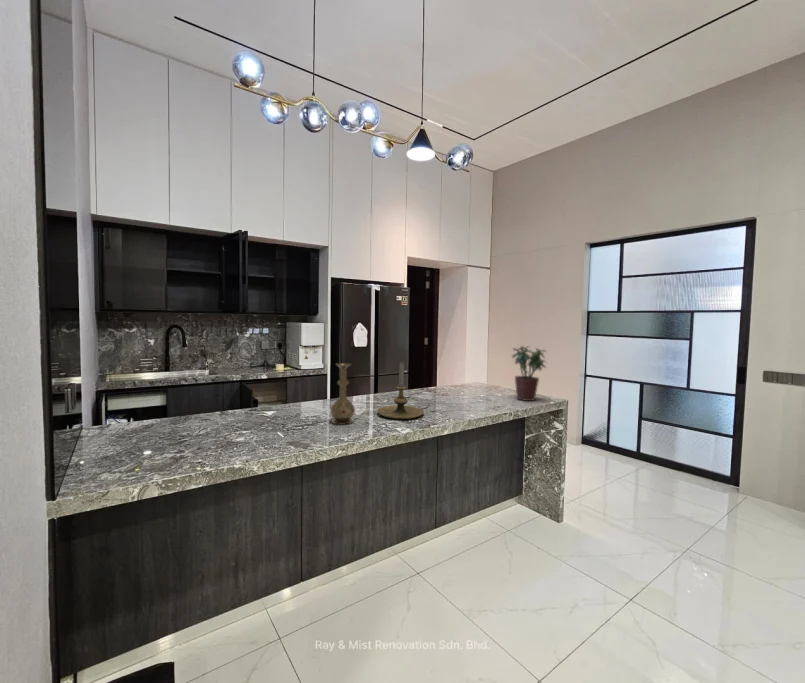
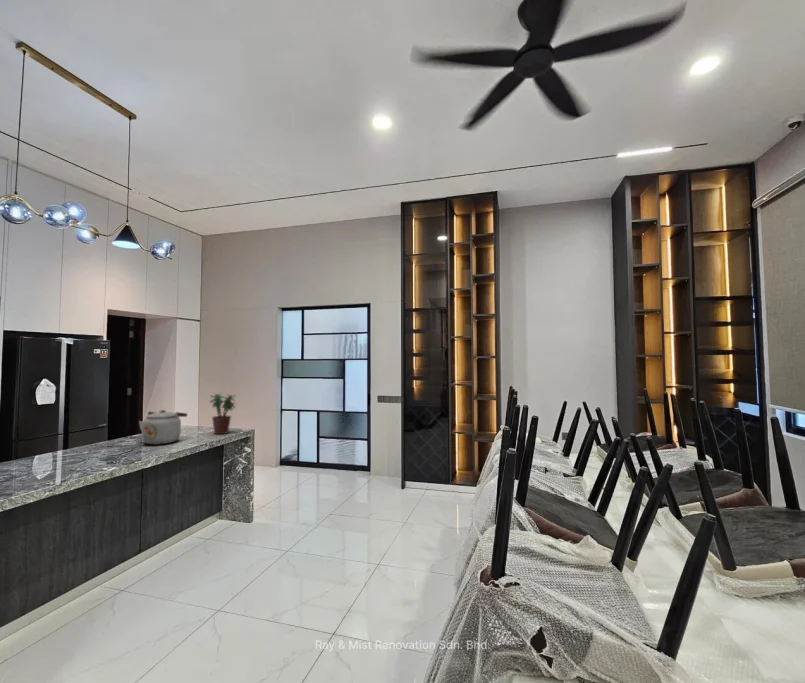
kettle: none [434,361,487,404] -> present [139,410,187,444]
candle holder: present [377,362,424,419] -> none [81,415,129,463]
vase: present [331,363,355,424] -> none [30,422,58,476]

